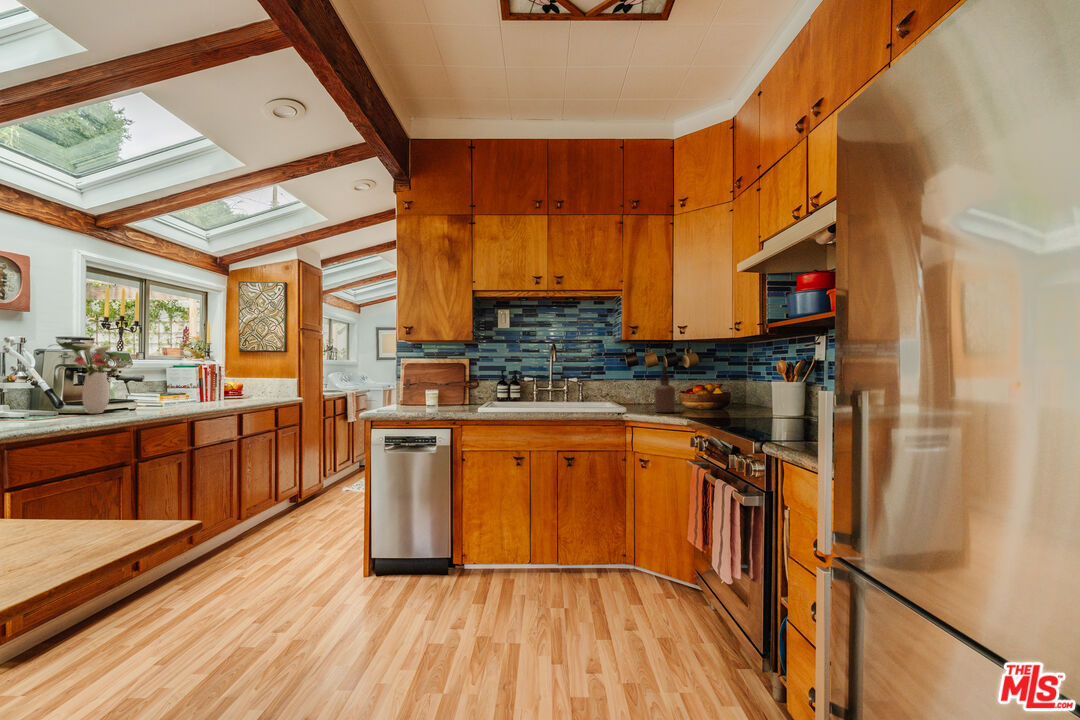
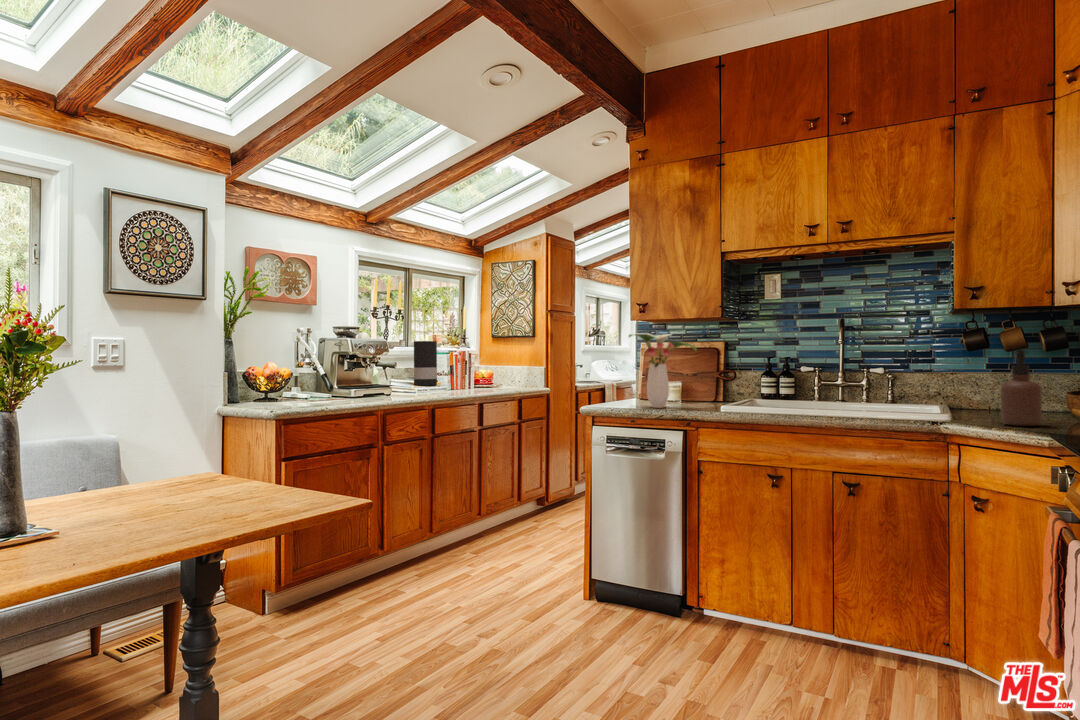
flower arrangement: present [50,343,129,414] -> present [629,333,697,408]
vase: none [155,353,184,398] -> present [414,341,437,386]

